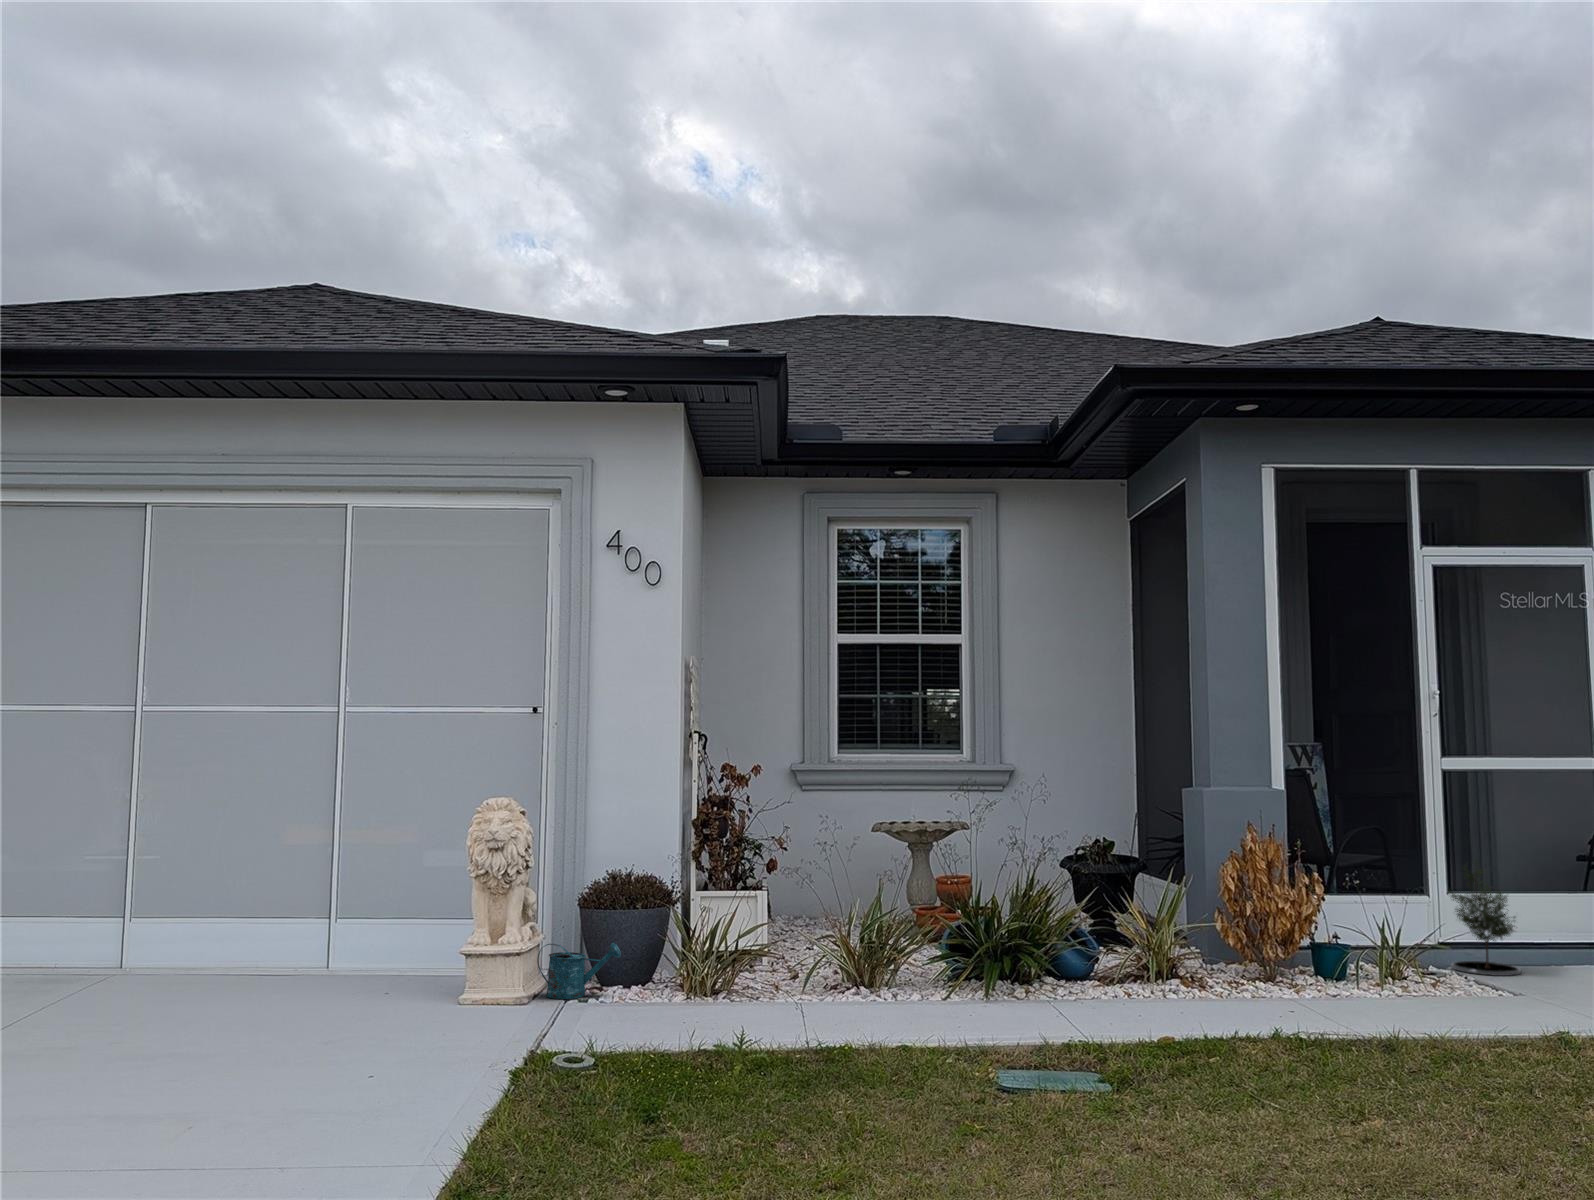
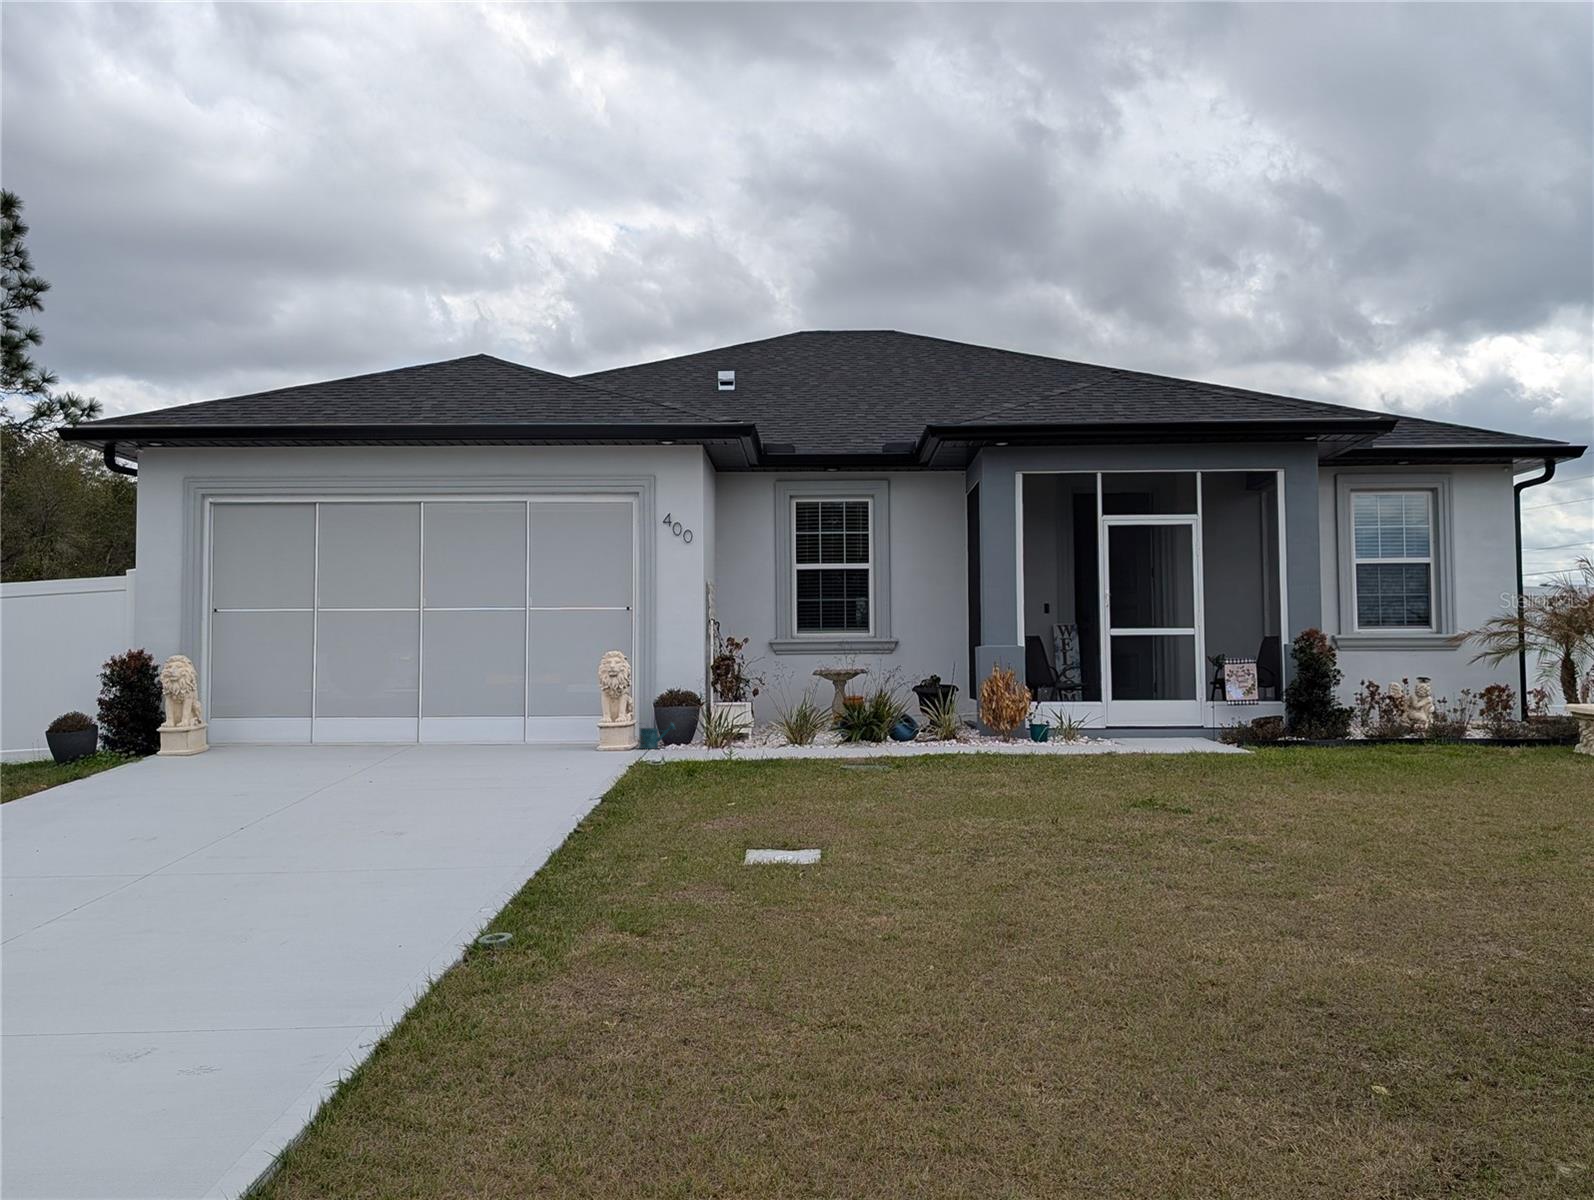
potted tree: present [1448,868,1521,976] -> none [1105,679,1141,739]

